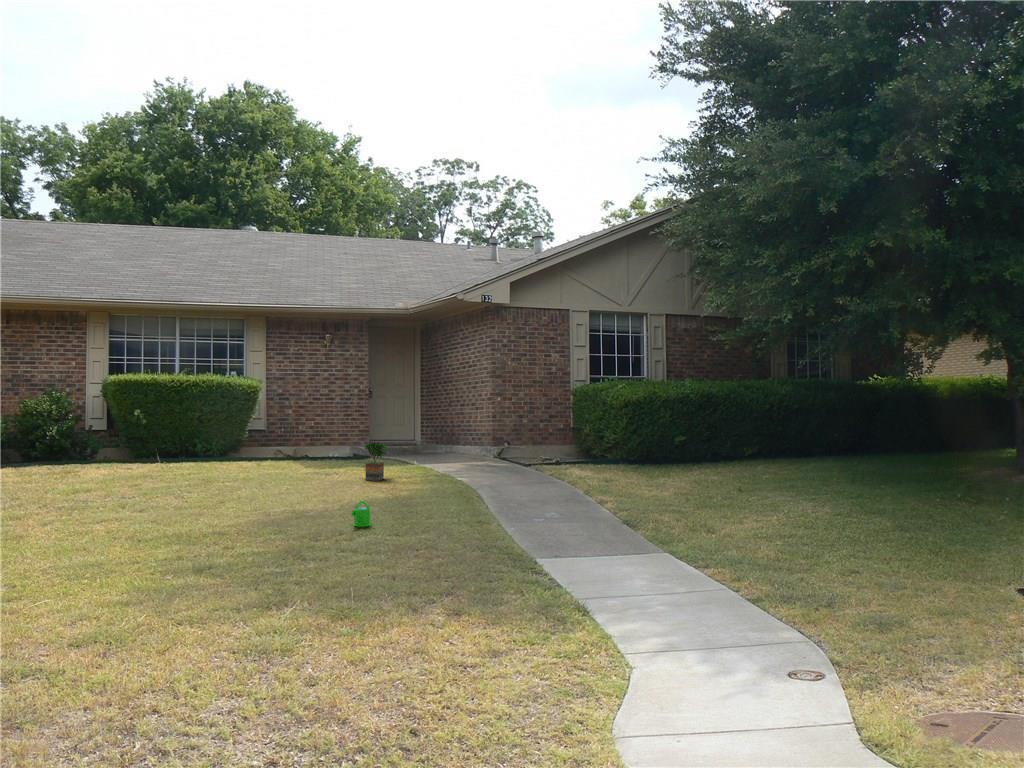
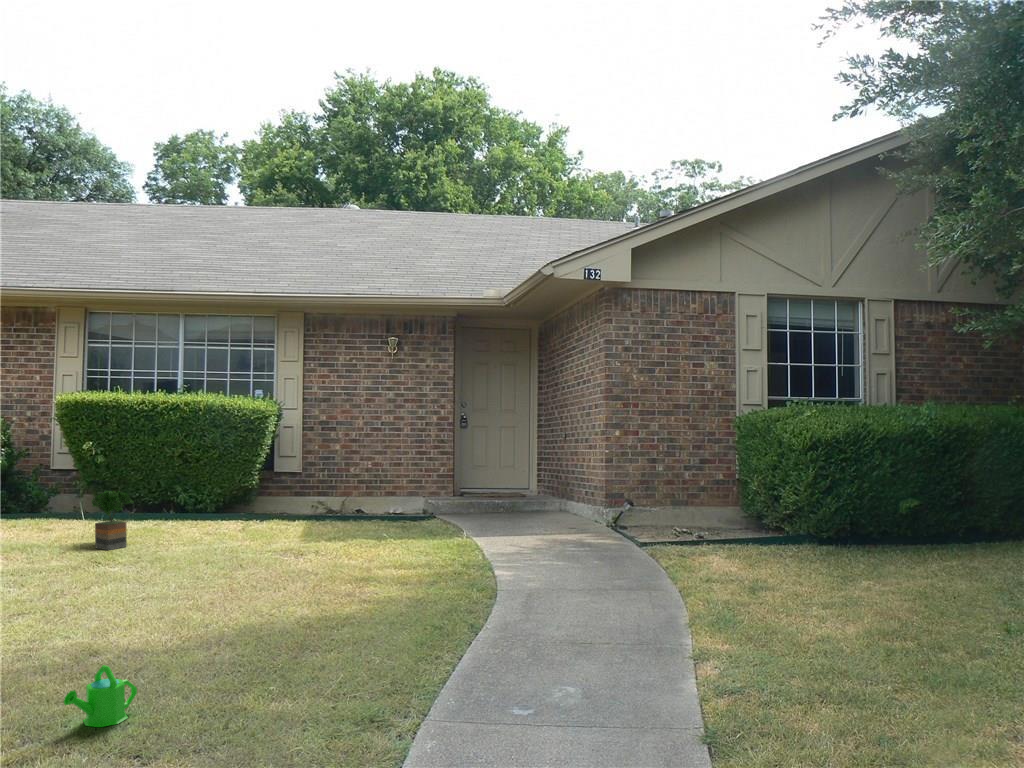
potted tree: present [365,443,388,481] -> present [92,491,133,550]

